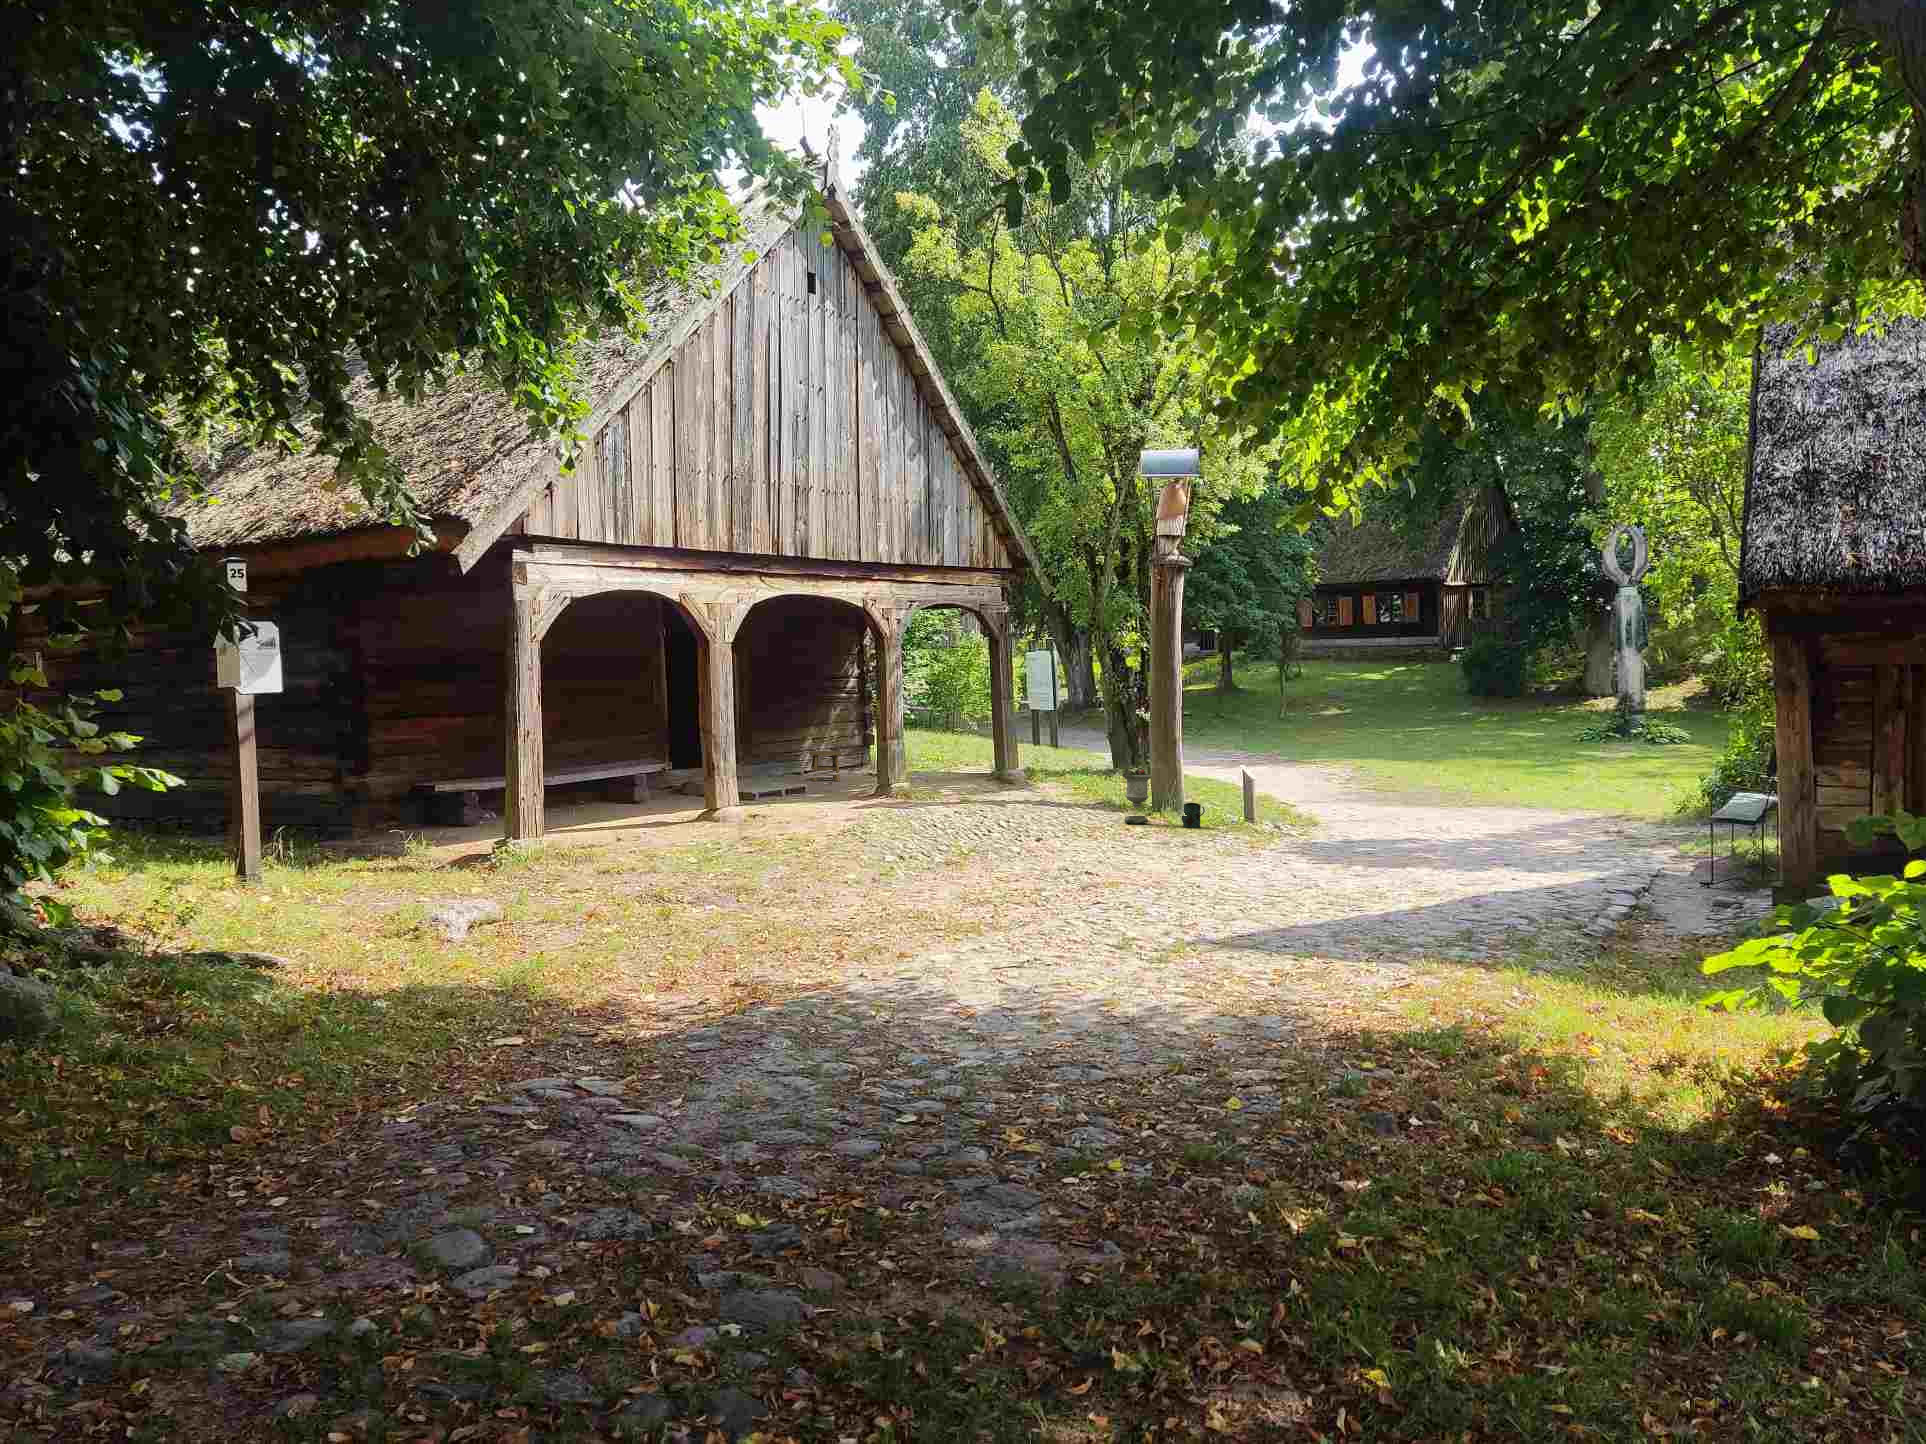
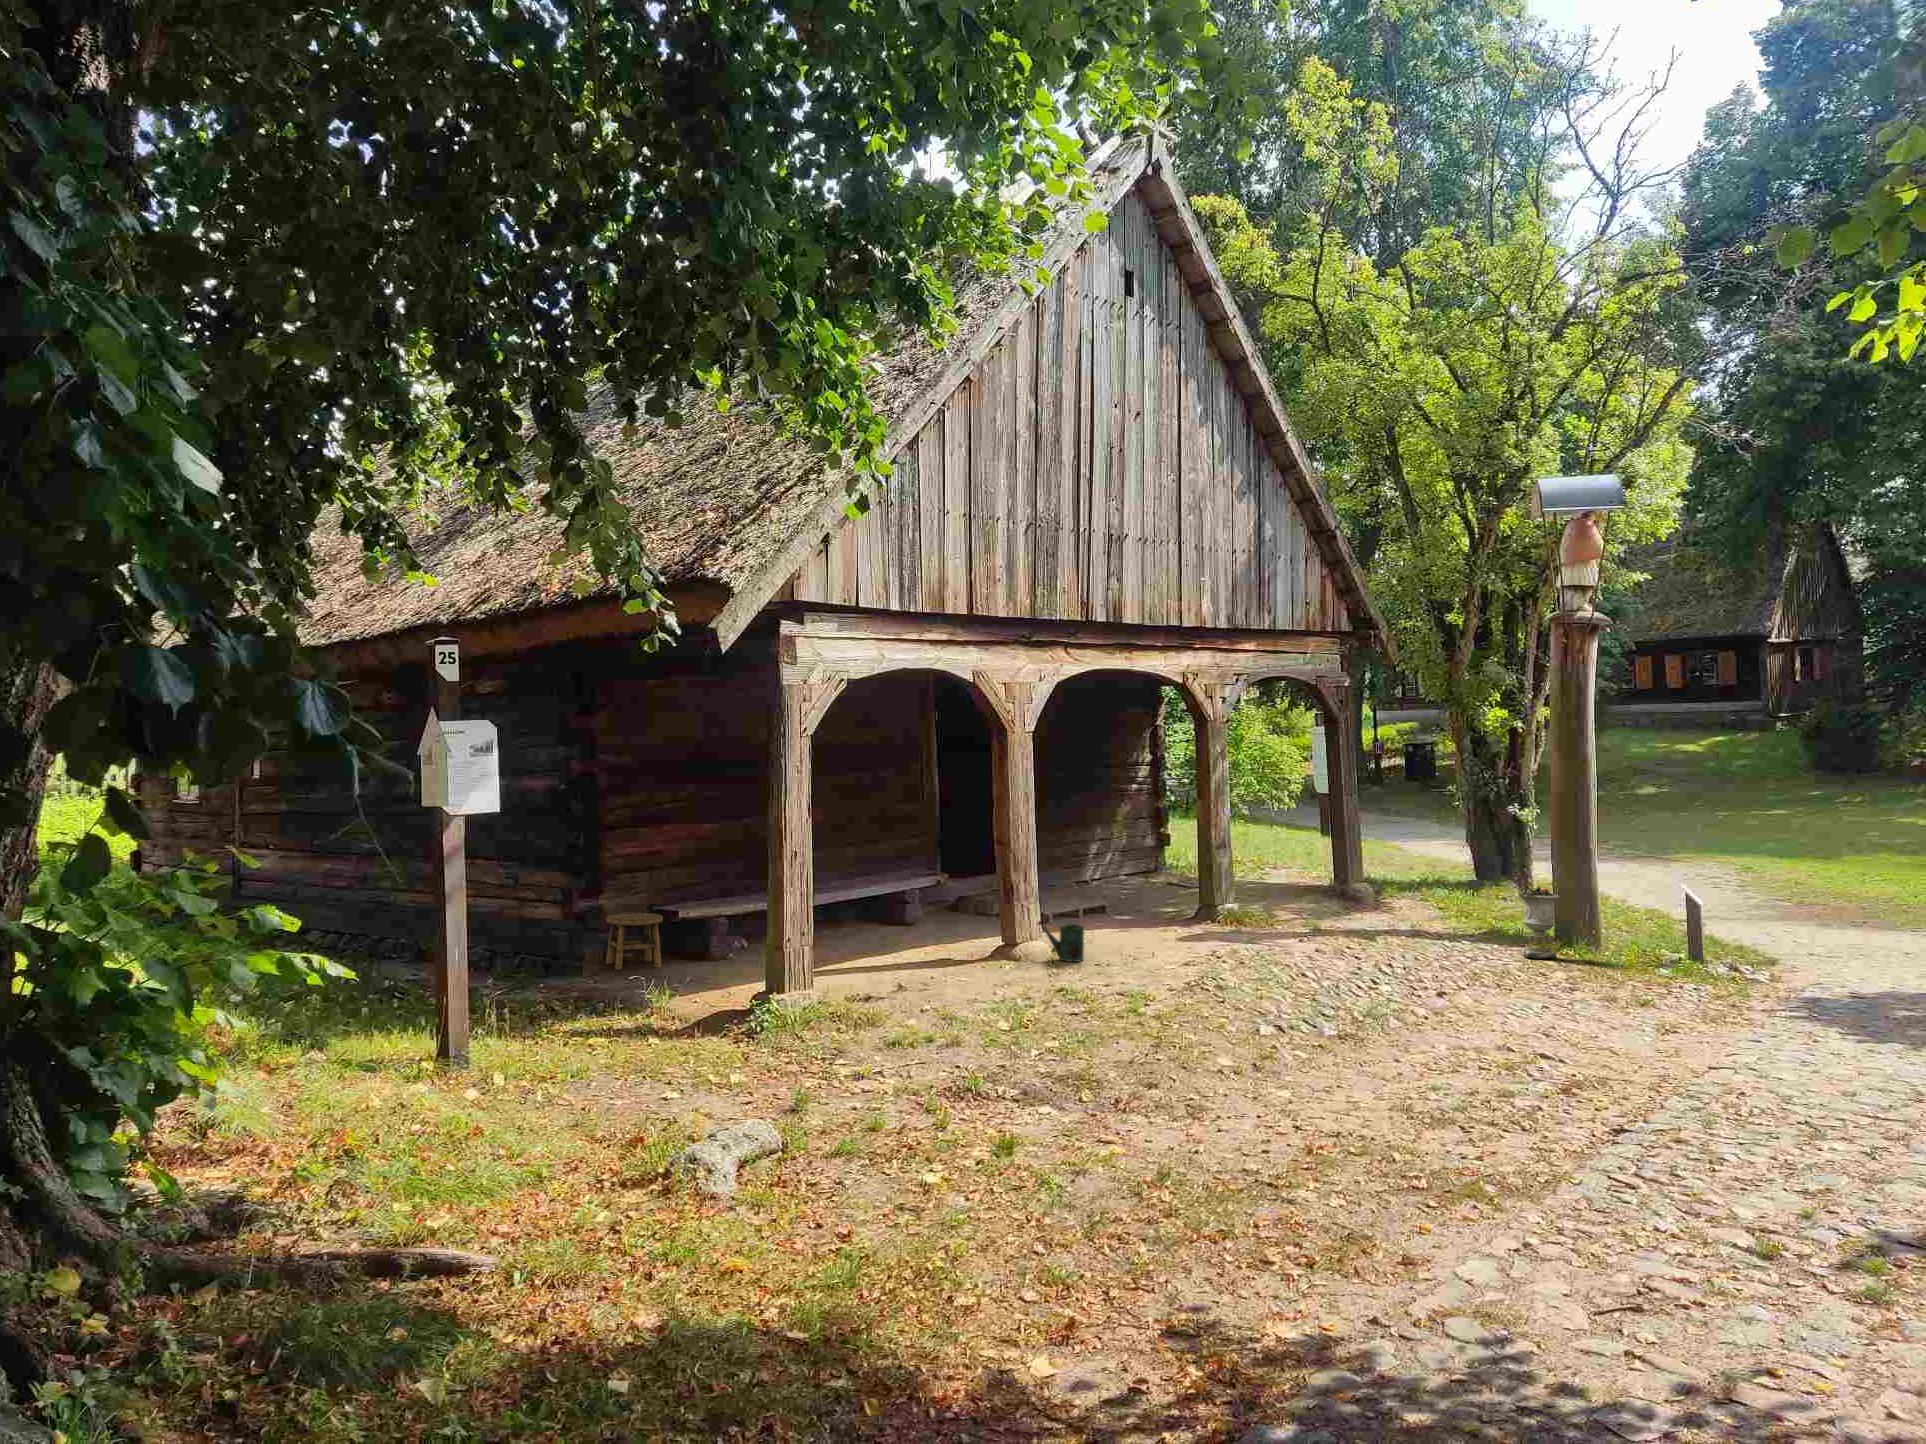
stool: present [809,751,842,781] -> present [606,913,663,970]
watering can: present [1181,803,1205,828] -> present [1038,920,1084,962]

